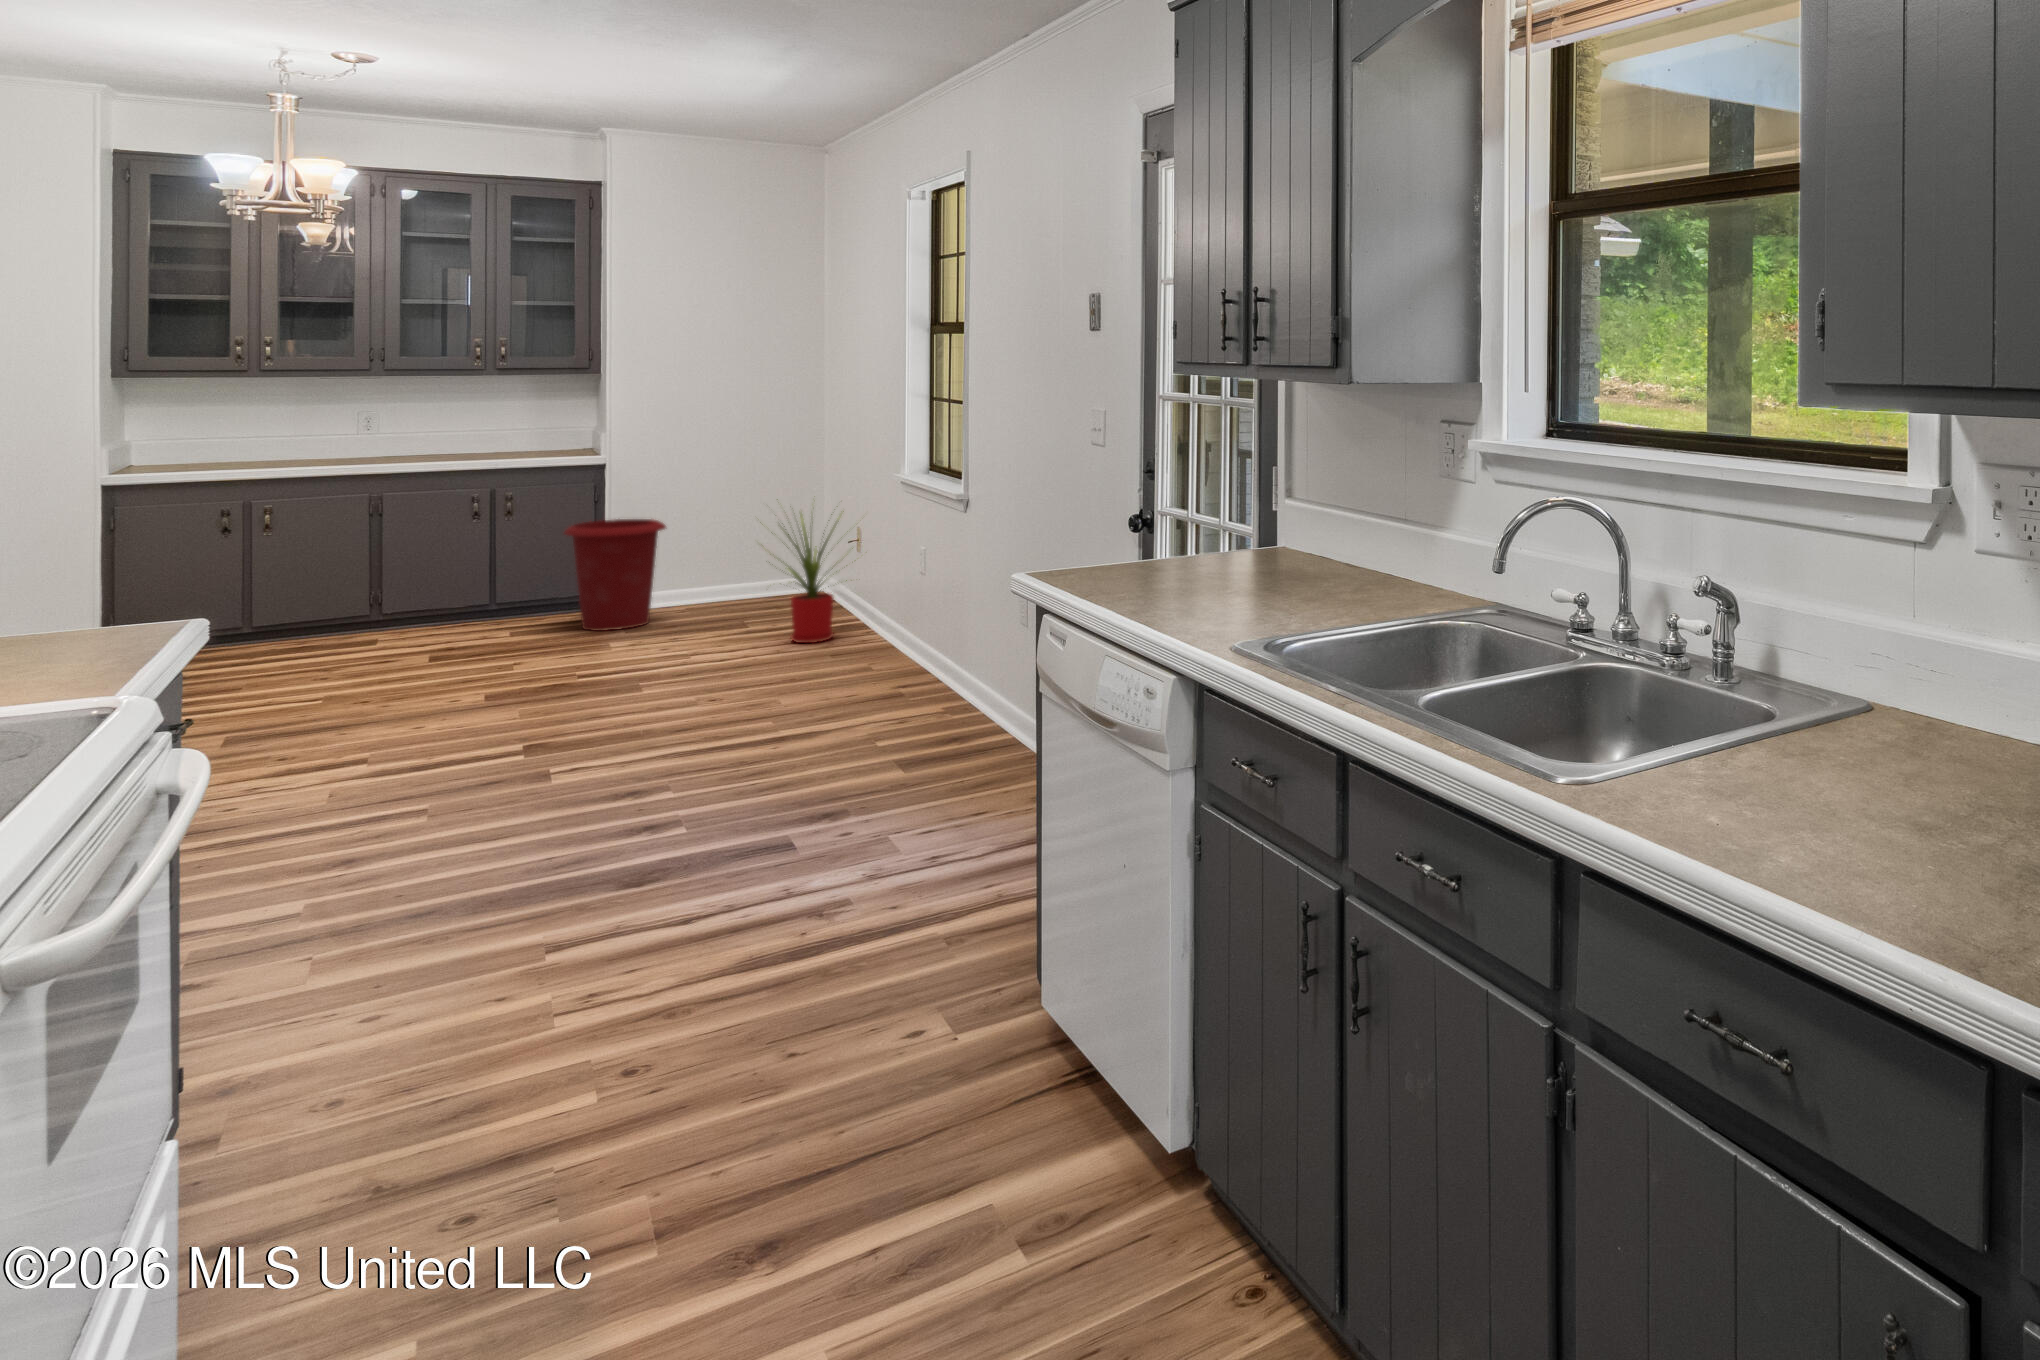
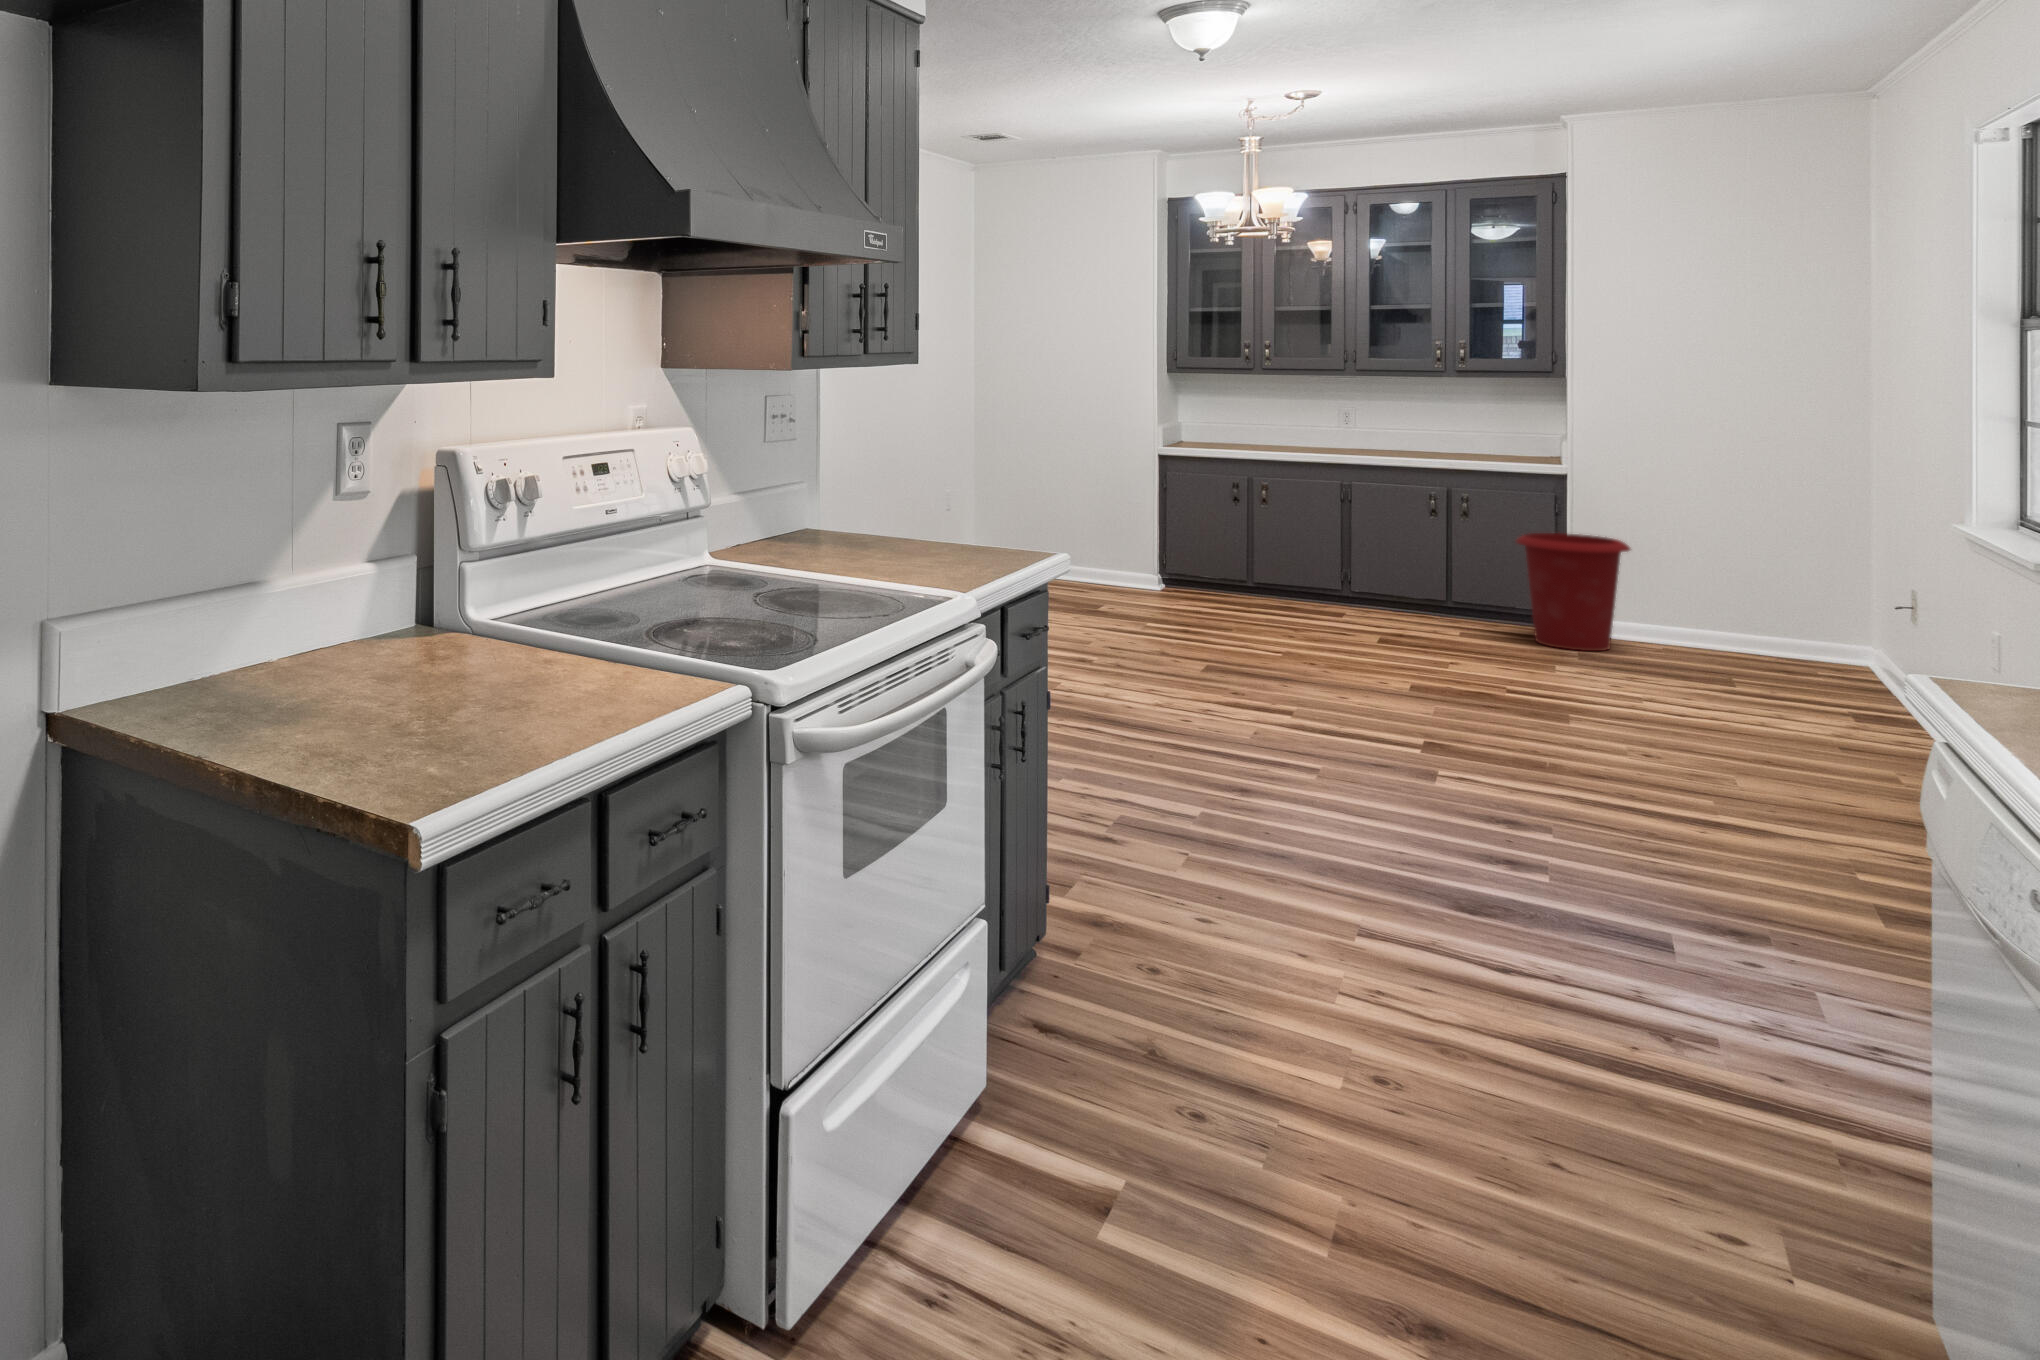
house plant: present [769,499,853,643] -> none [1728,532,1904,717]

